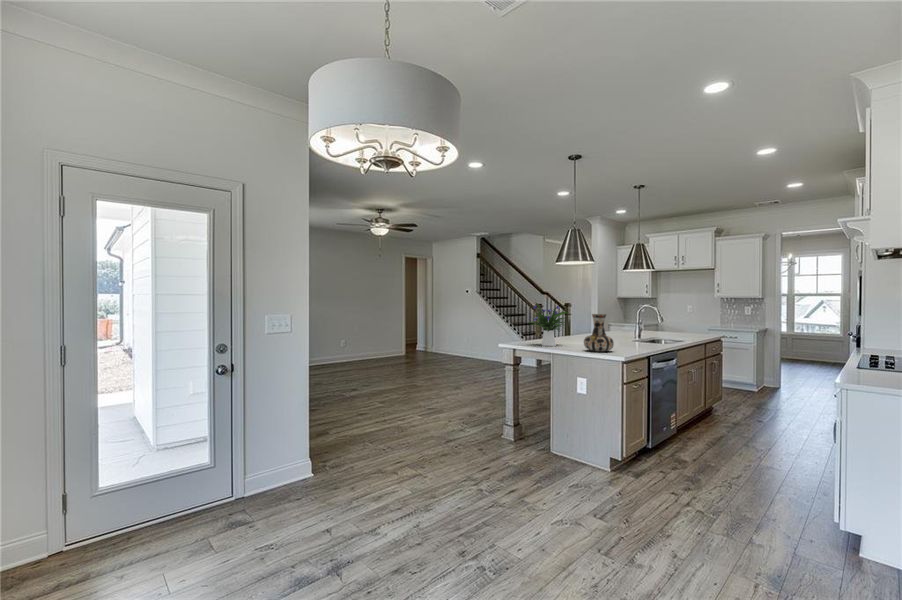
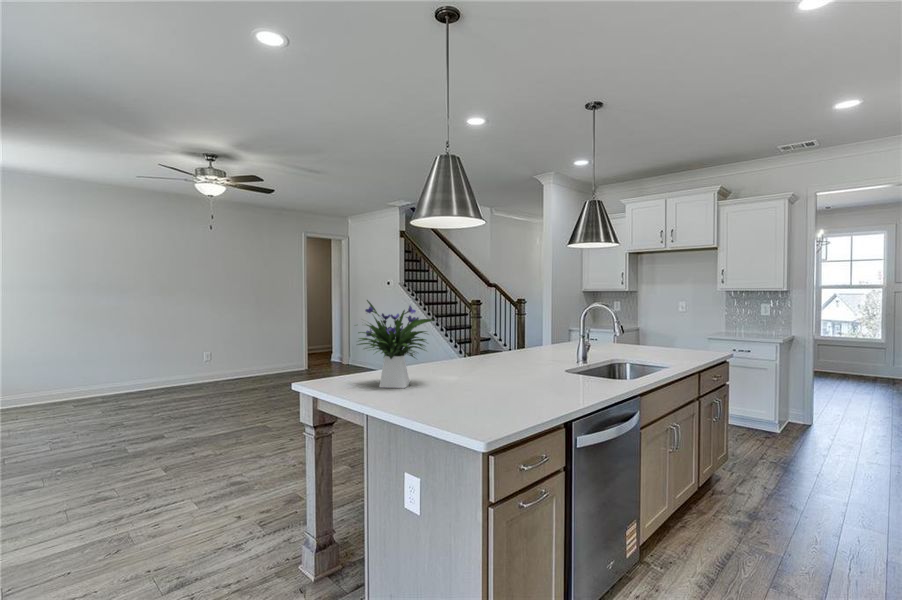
vase: present [584,314,614,352] -> none [435,325,497,410]

